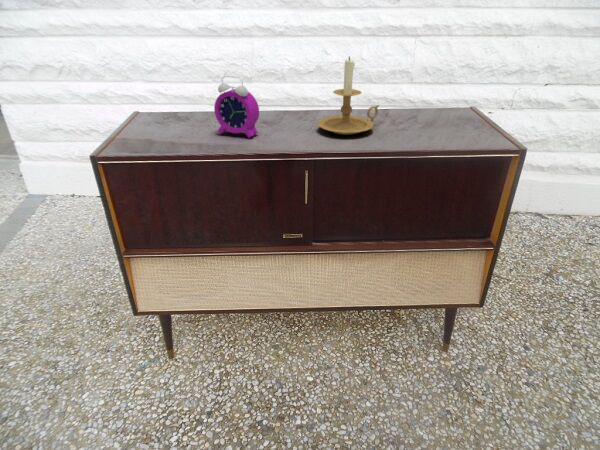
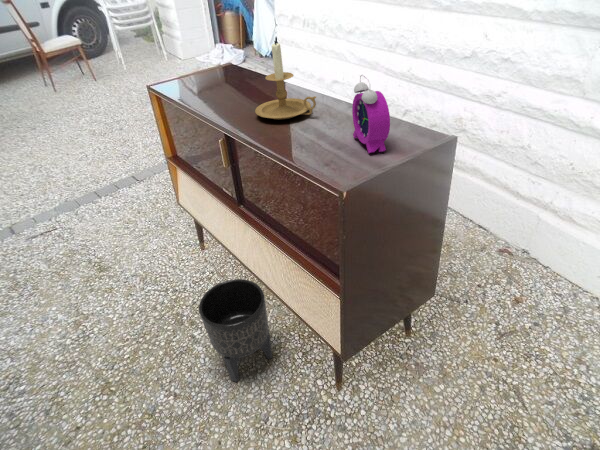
alarm clock: present [214,76,259,138] -> present [352,75,390,153]
planter: none [344,306,417,418] -> present [199,279,272,382]

